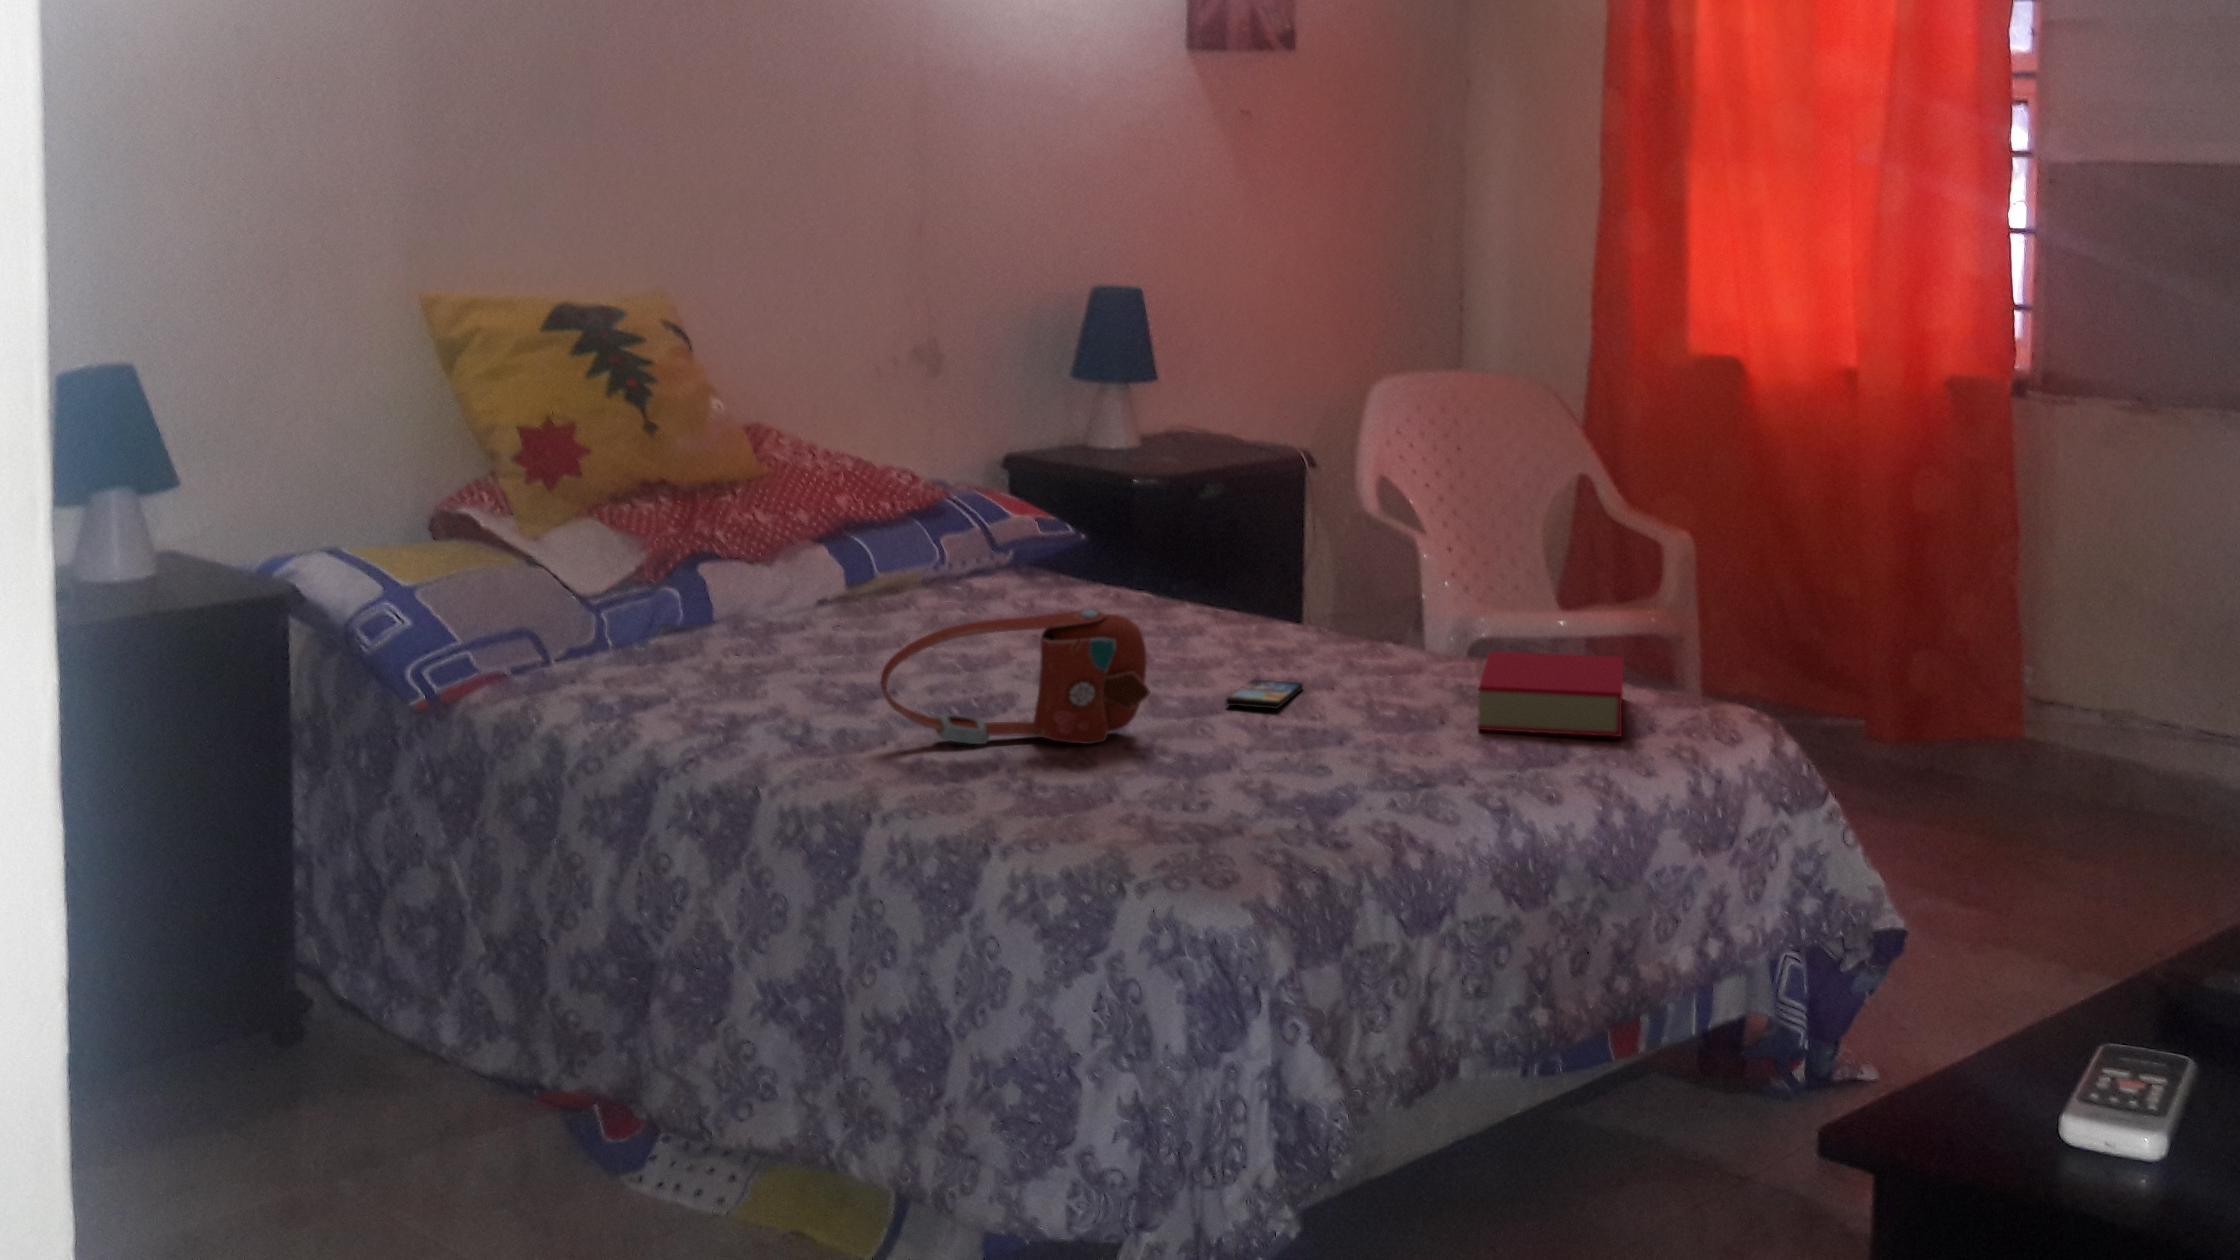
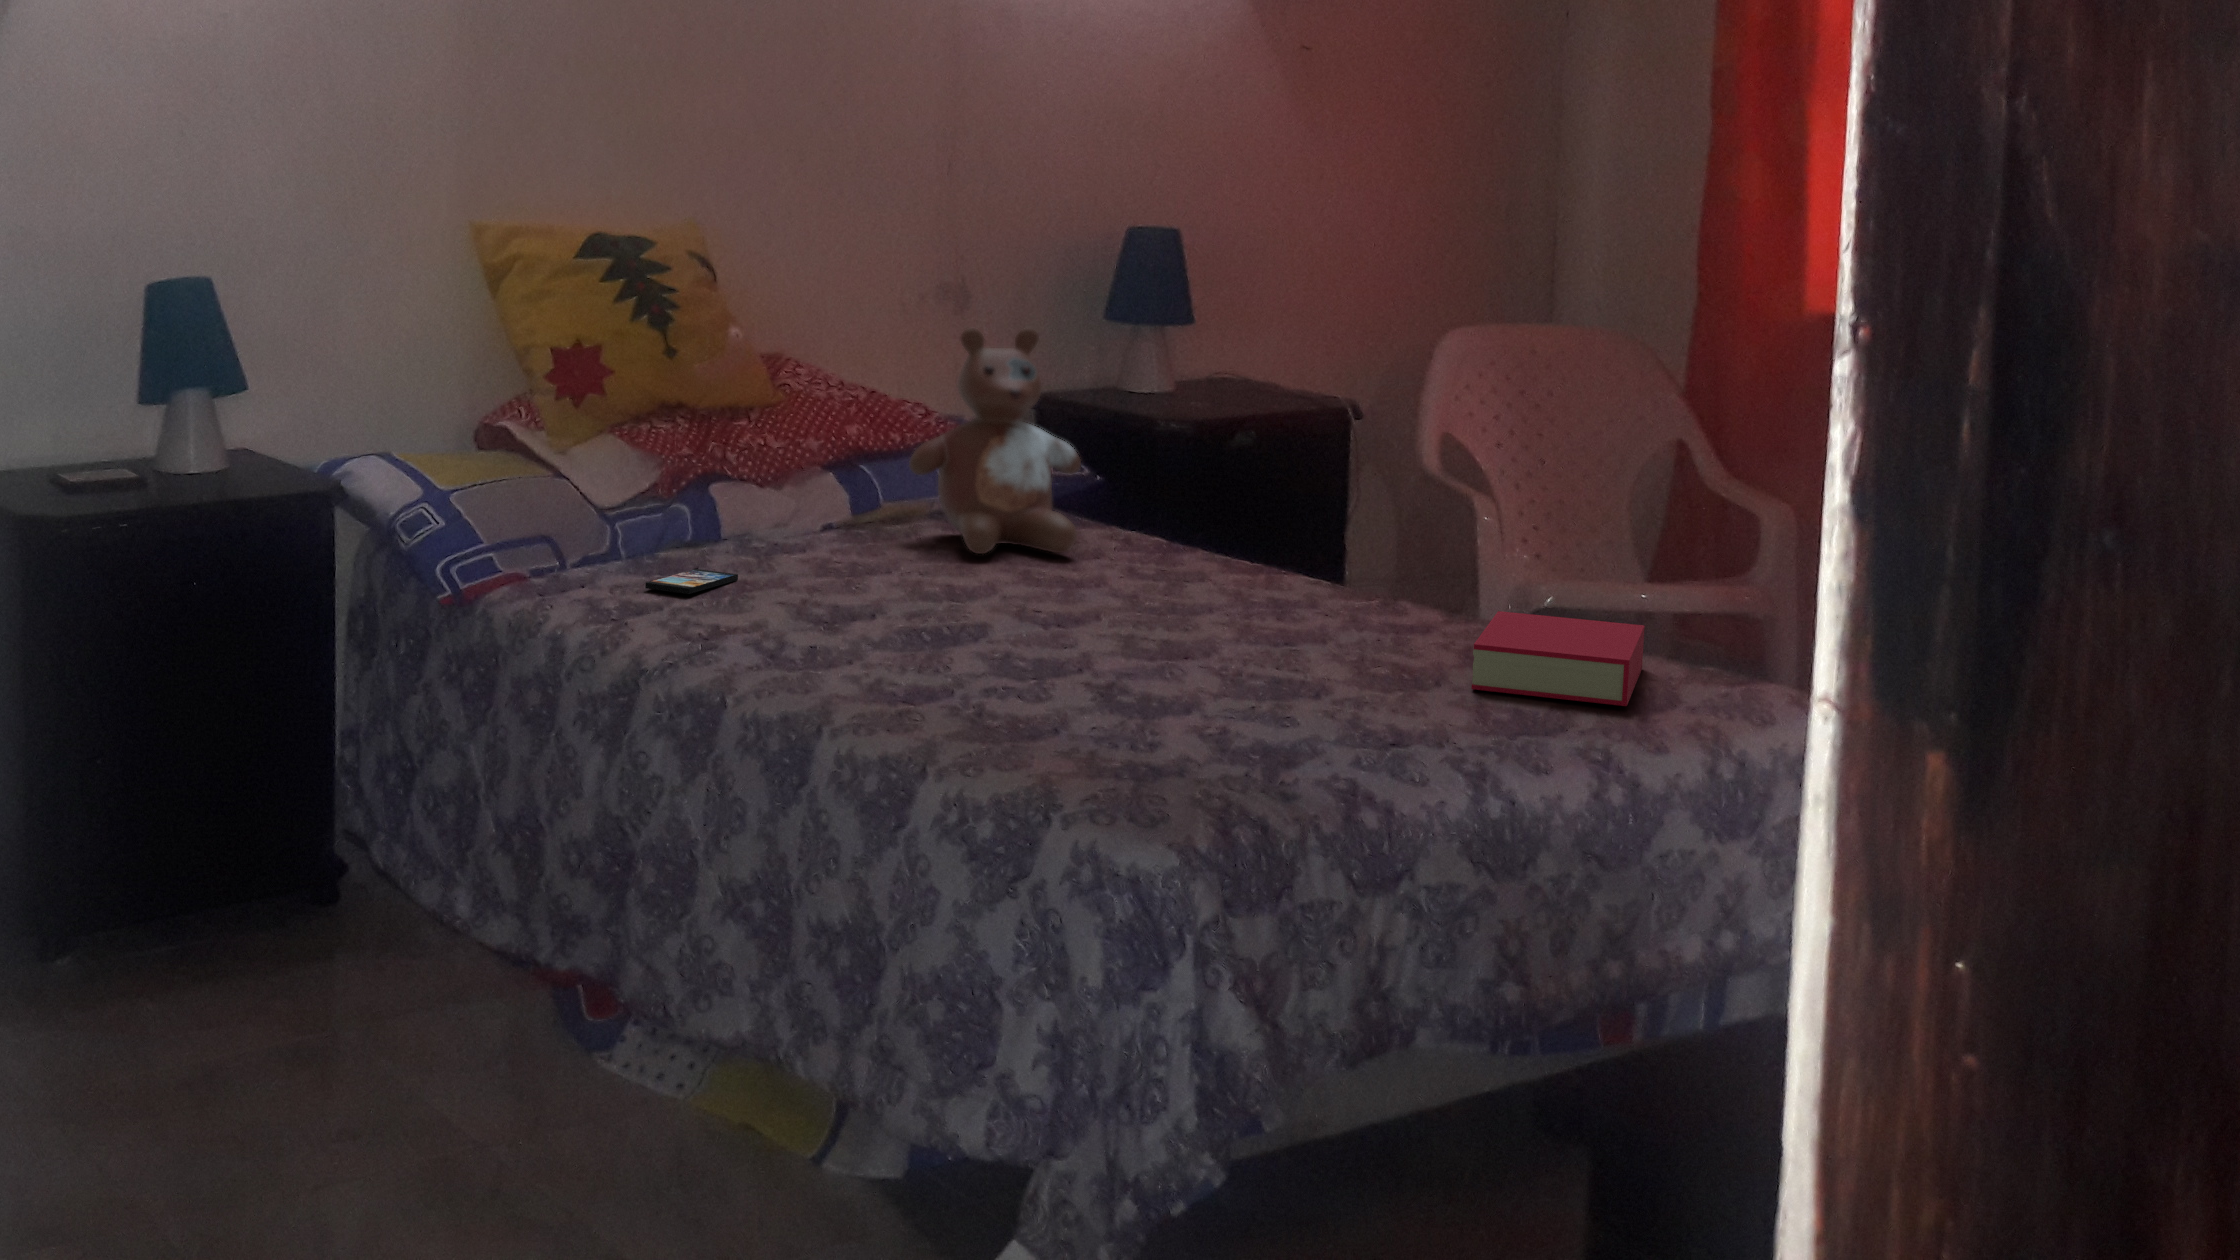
stuffed bear: none [900,391,1073,622] -> present [909,328,1081,554]
handbag: present [881,610,1150,744] -> none [860,543,1126,675]
smartphone: present [1226,679,1303,709] -> present [645,569,738,594]

